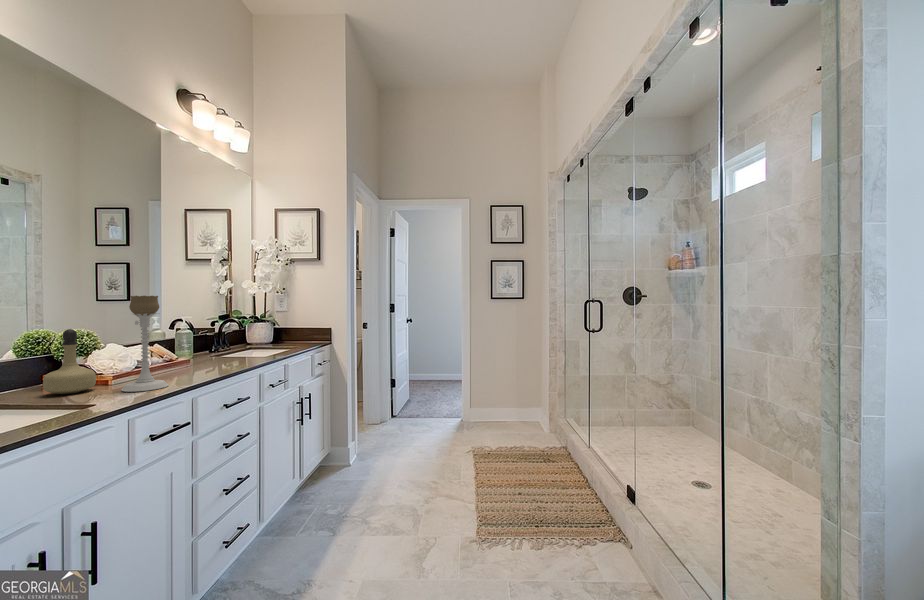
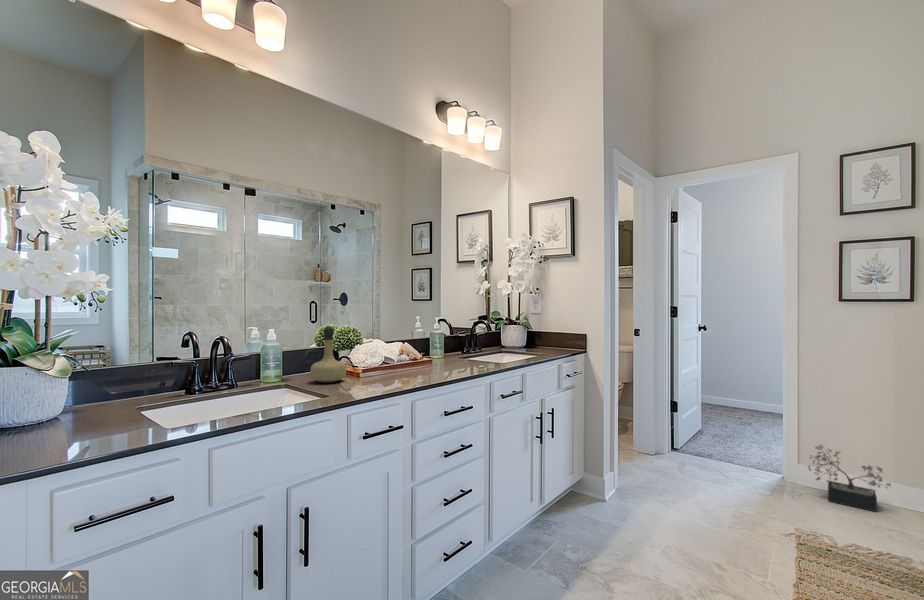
candle holder: present [121,296,168,392] -> none [356,297,393,389]
decorative plant: none [479,393,520,429] -> present [808,445,891,512]

